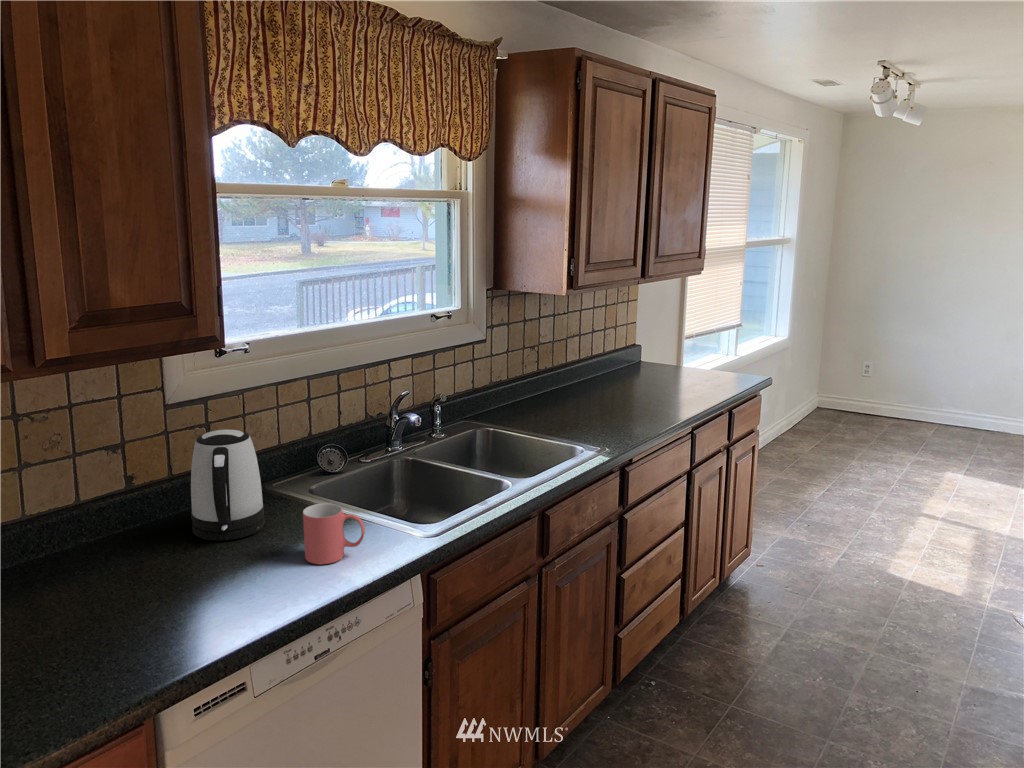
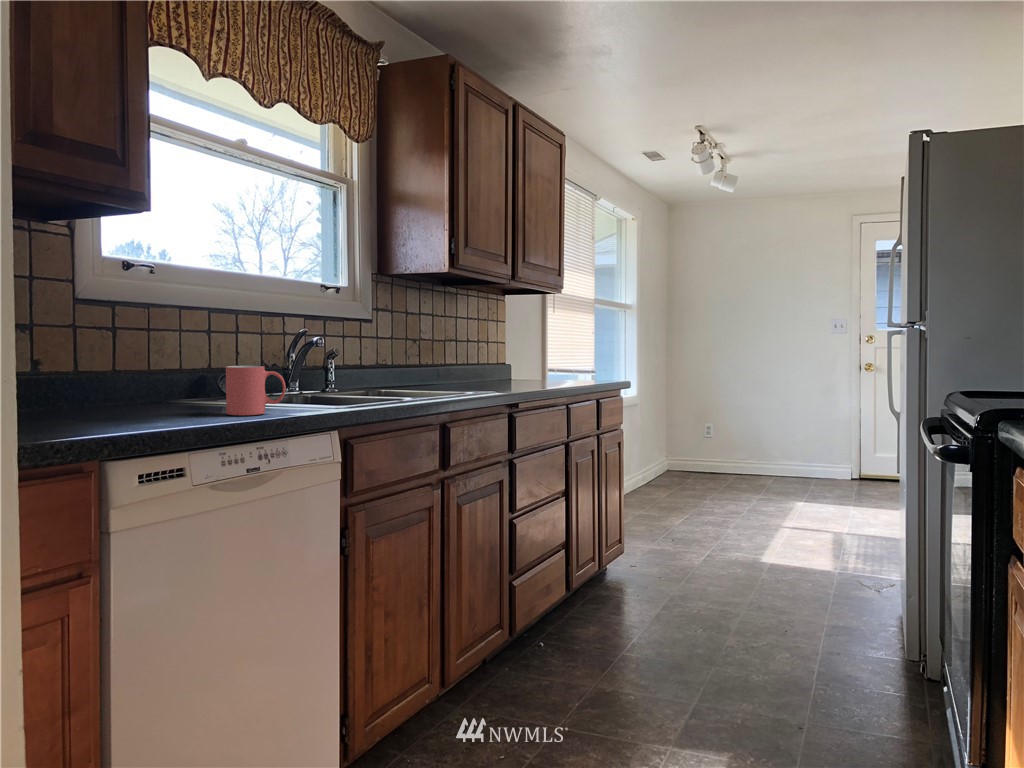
kettle: present [191,429,265,541] -> none [103,310,178,411]

